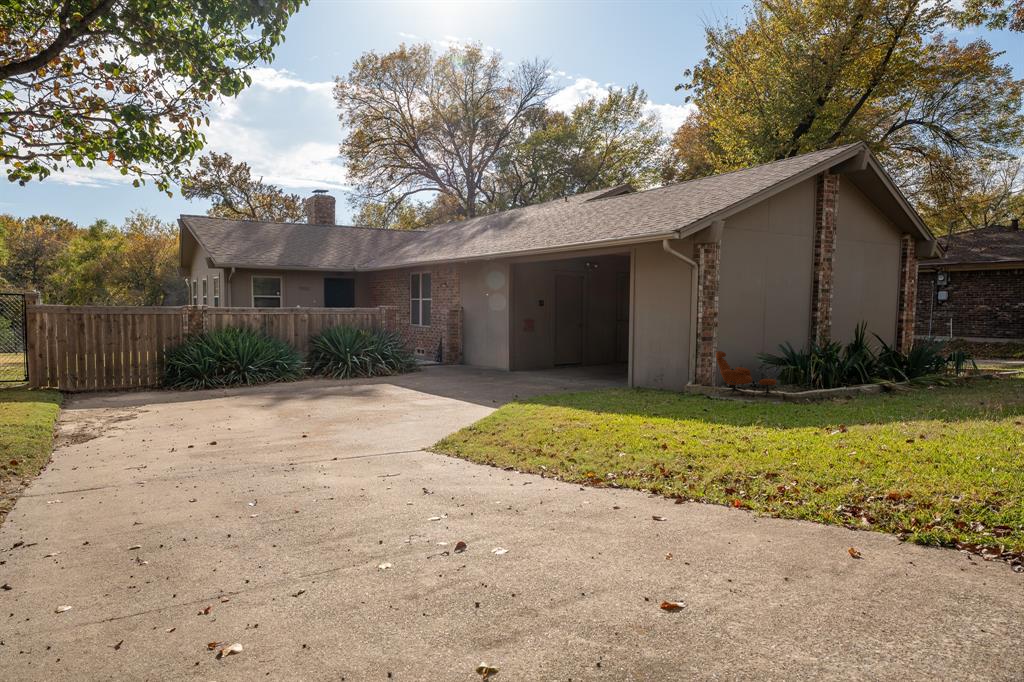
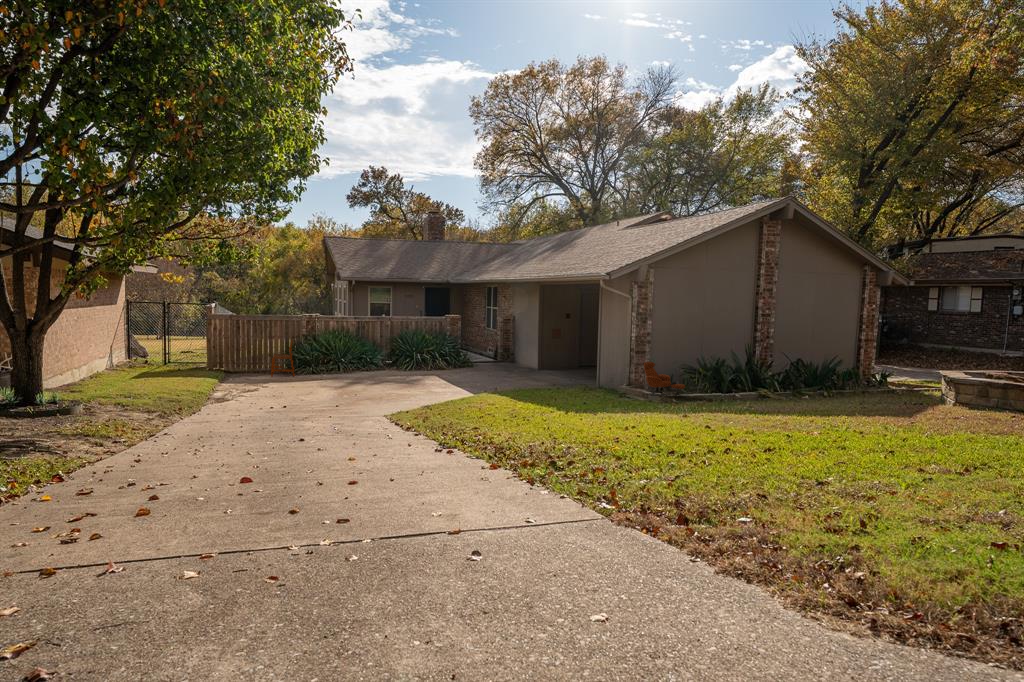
bench: none [139,340,179,397] -> present [271,340,295,377]

